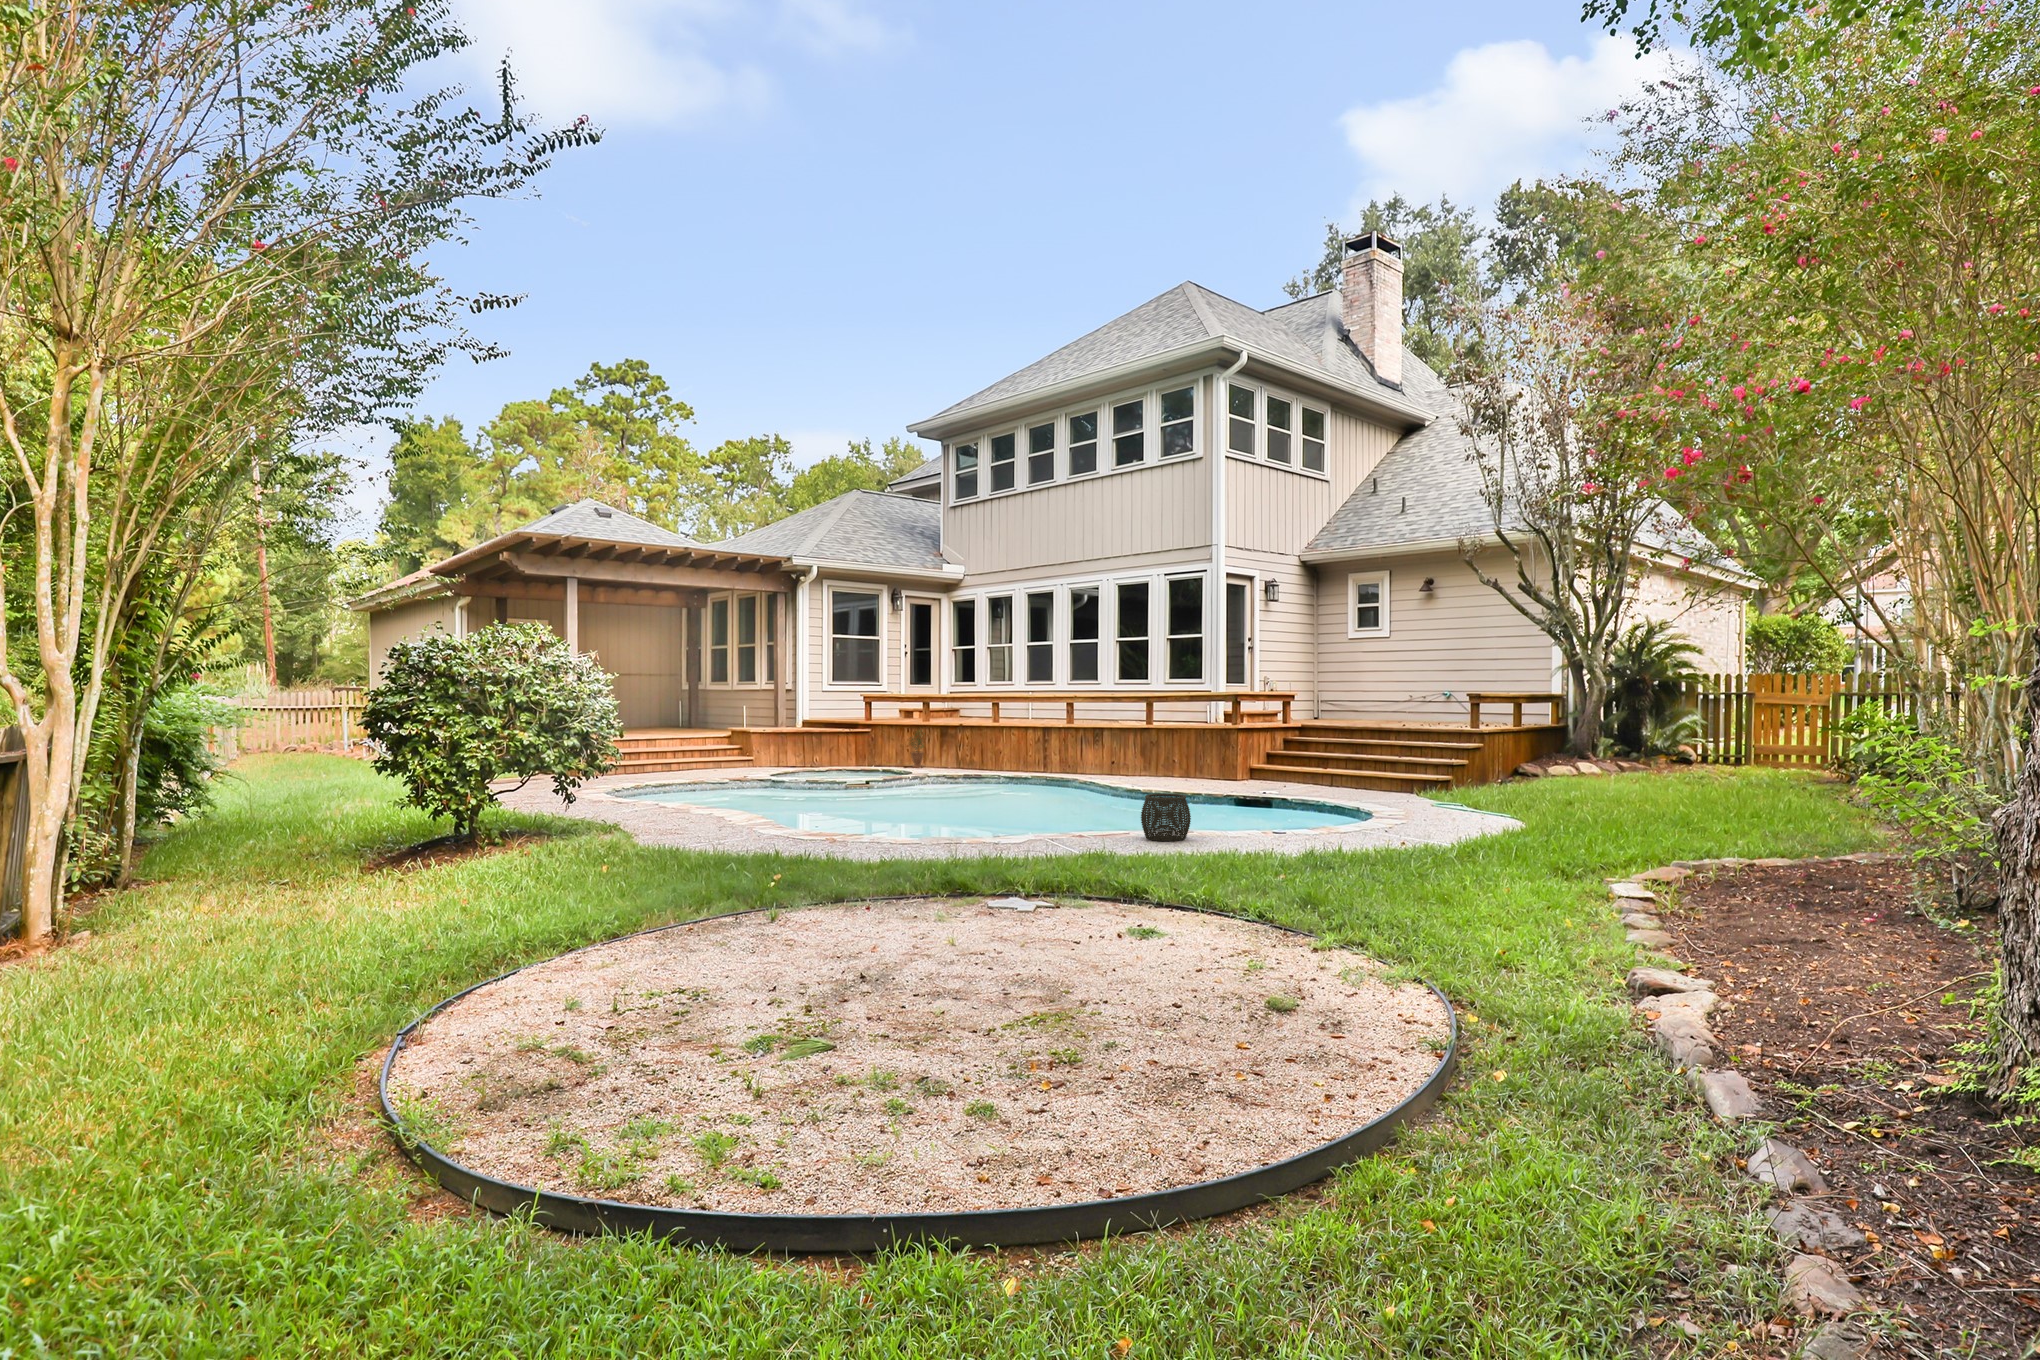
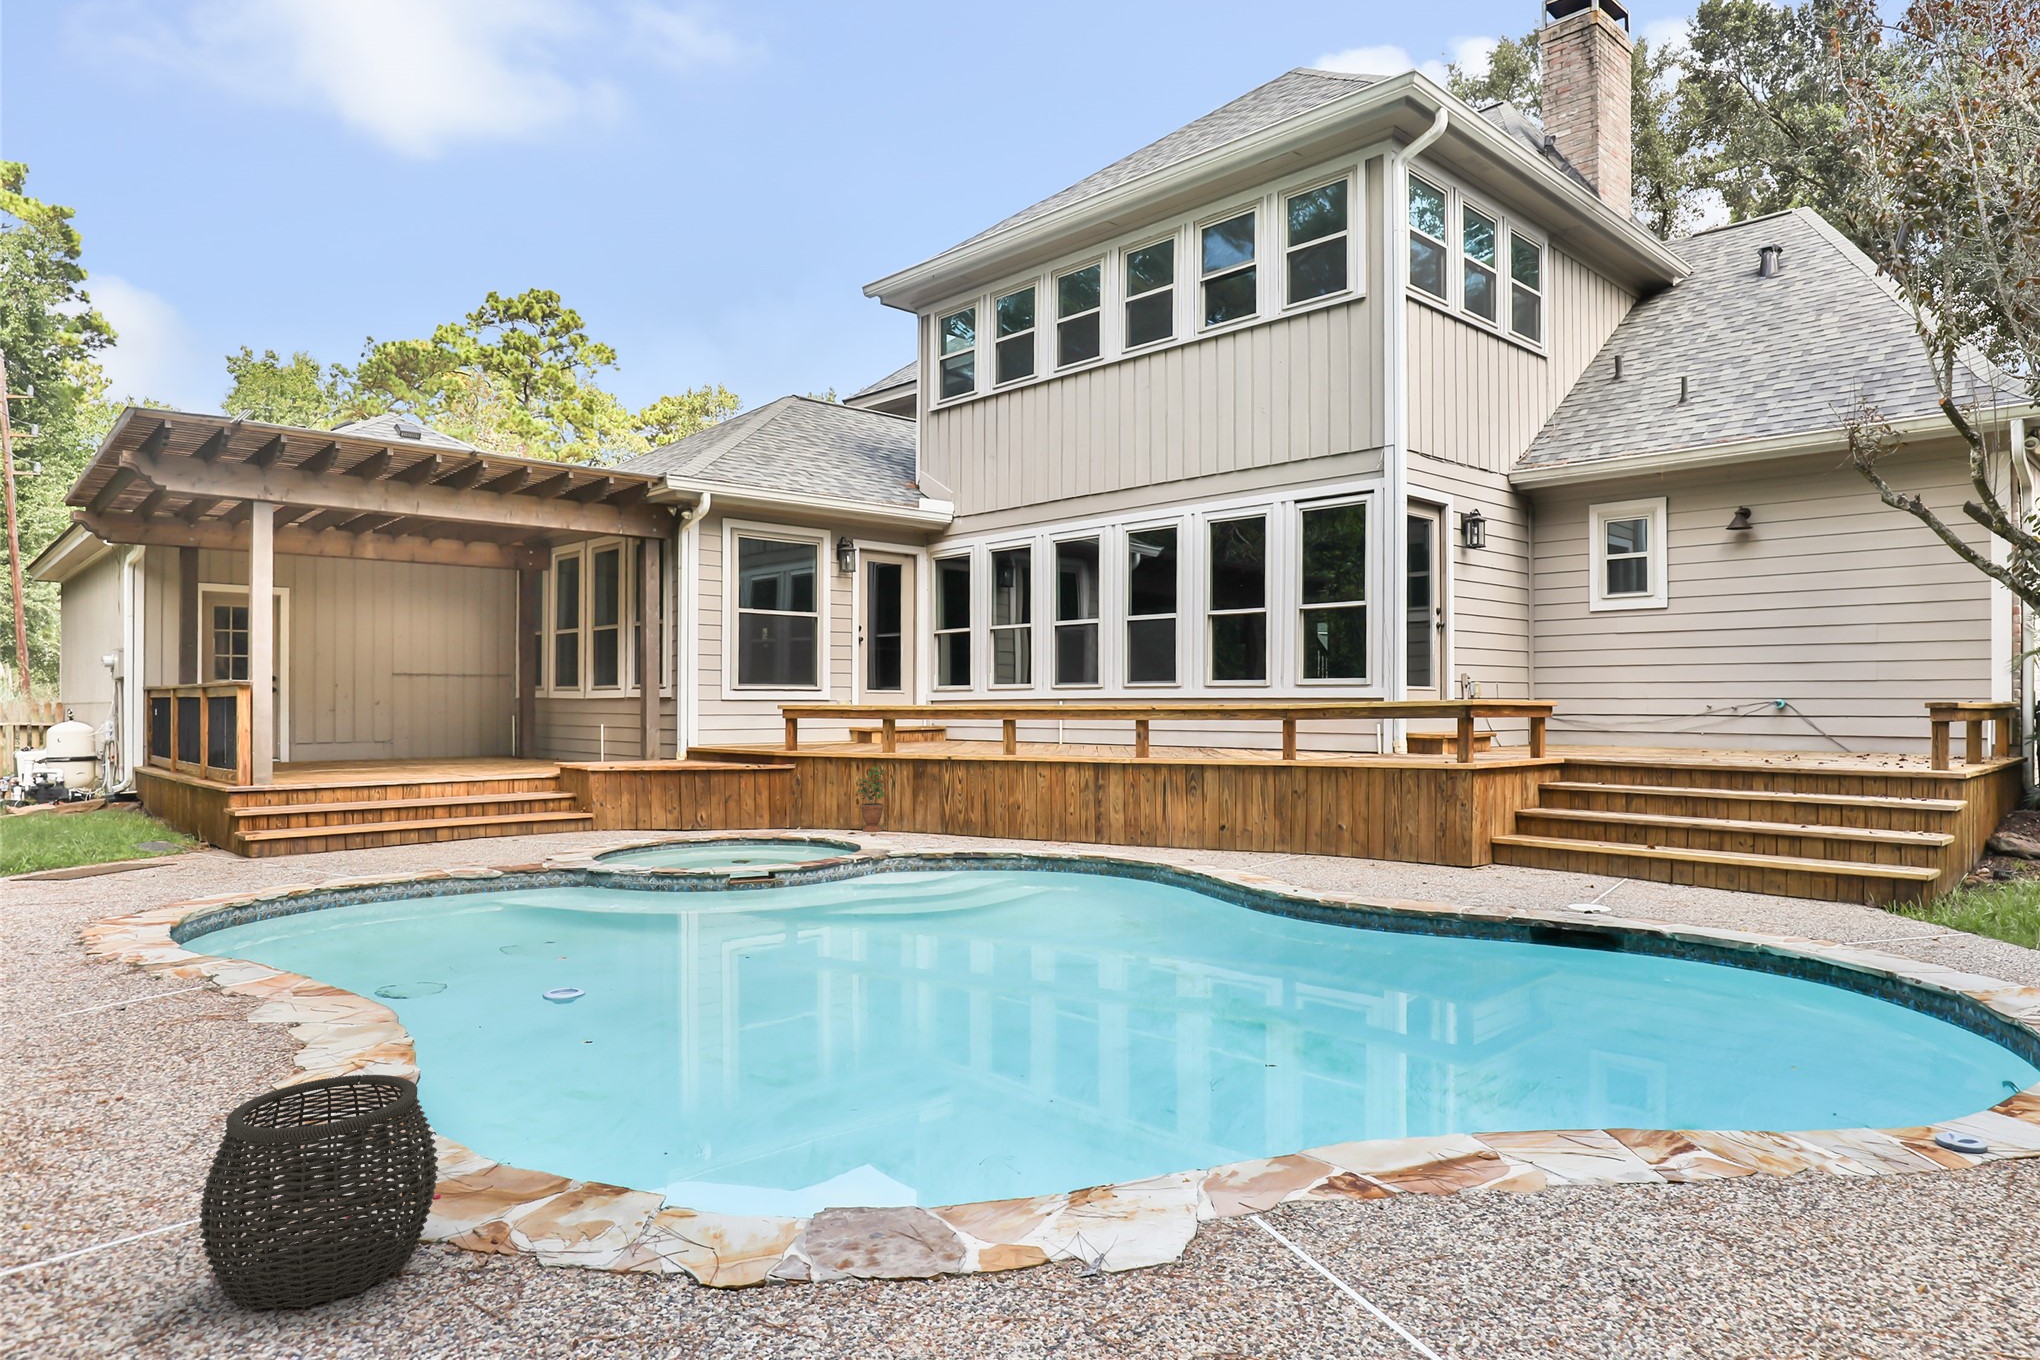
woven basket: present [1141,793,1191,842] -> present [199,1075,438,1312]

